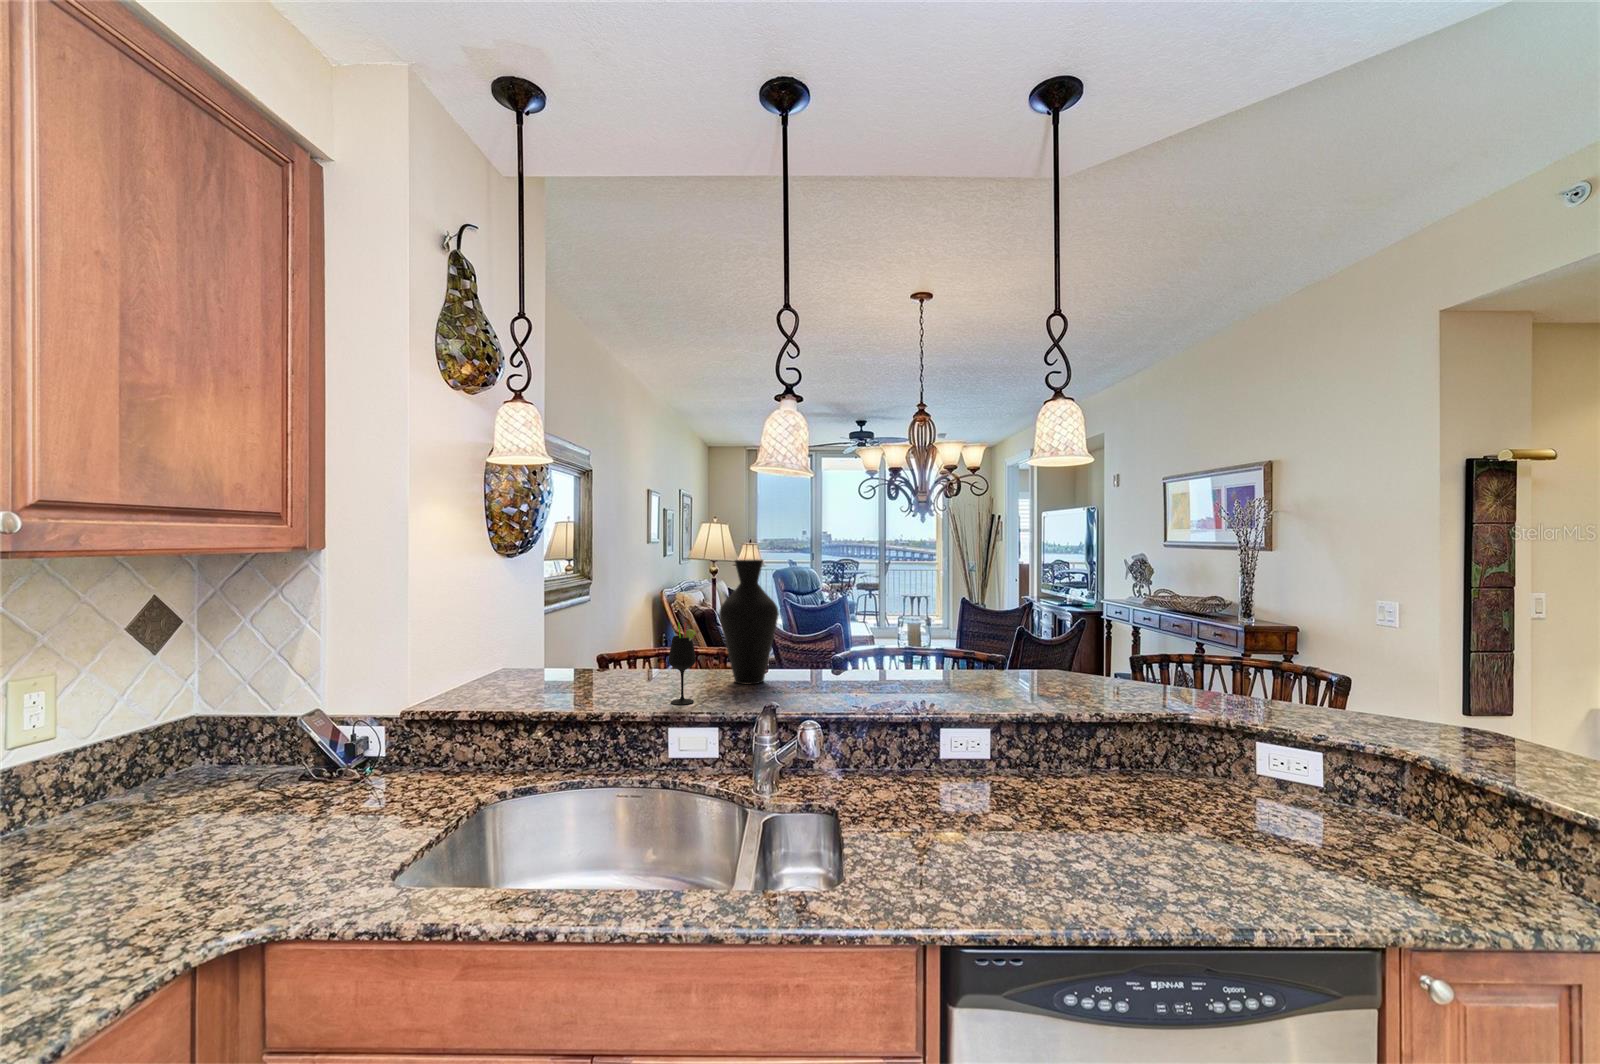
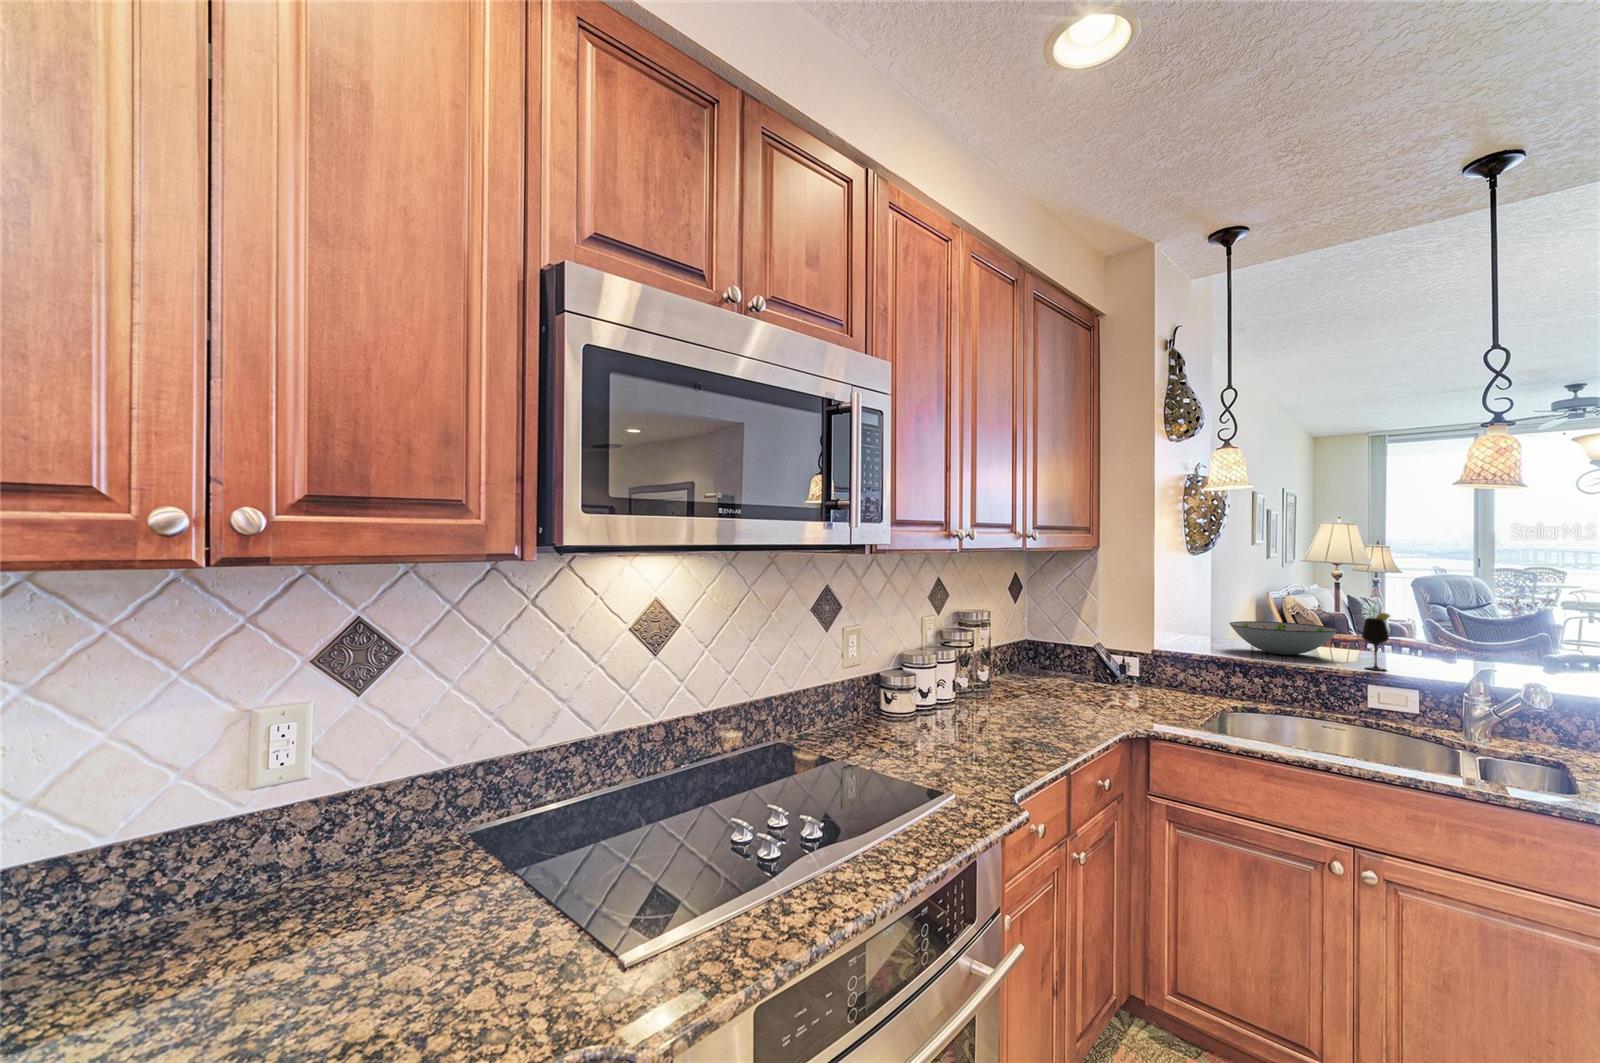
vase: present [719,559,779,685] -> none [1401,561,1472,669]
decorative bowl: none [534,640,658,689] -> present [1229,621,1338,655]

